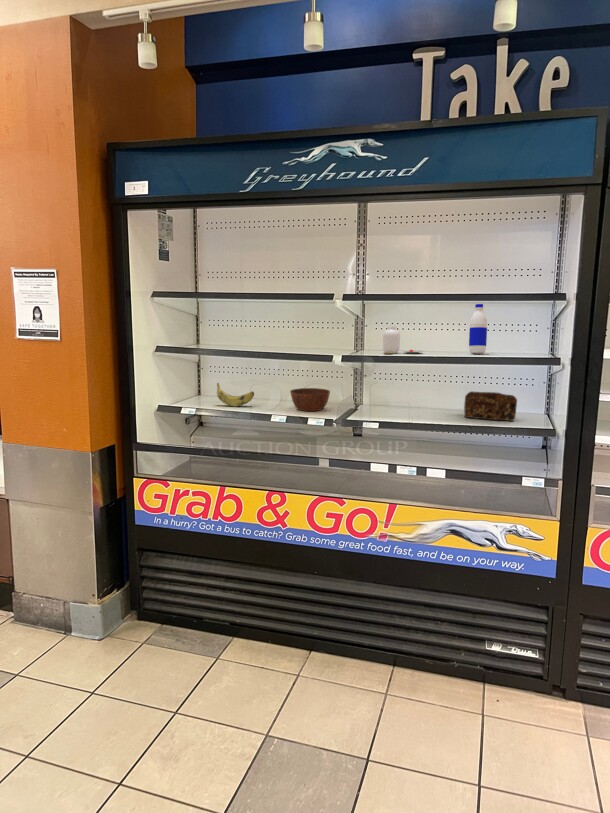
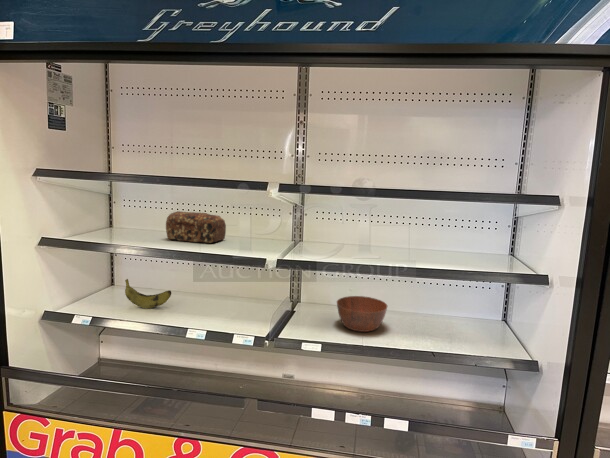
water bottle: present [469,304,487,354] -> none [425,198,446,255]
jar: present [383,327,423,354] -> none [326,221,376,256]
bowl: present [290,388,330,411] -> present [337,296,387,332]
bread loaf: present [464,392,517,421] -> present [166,211,226,243]

